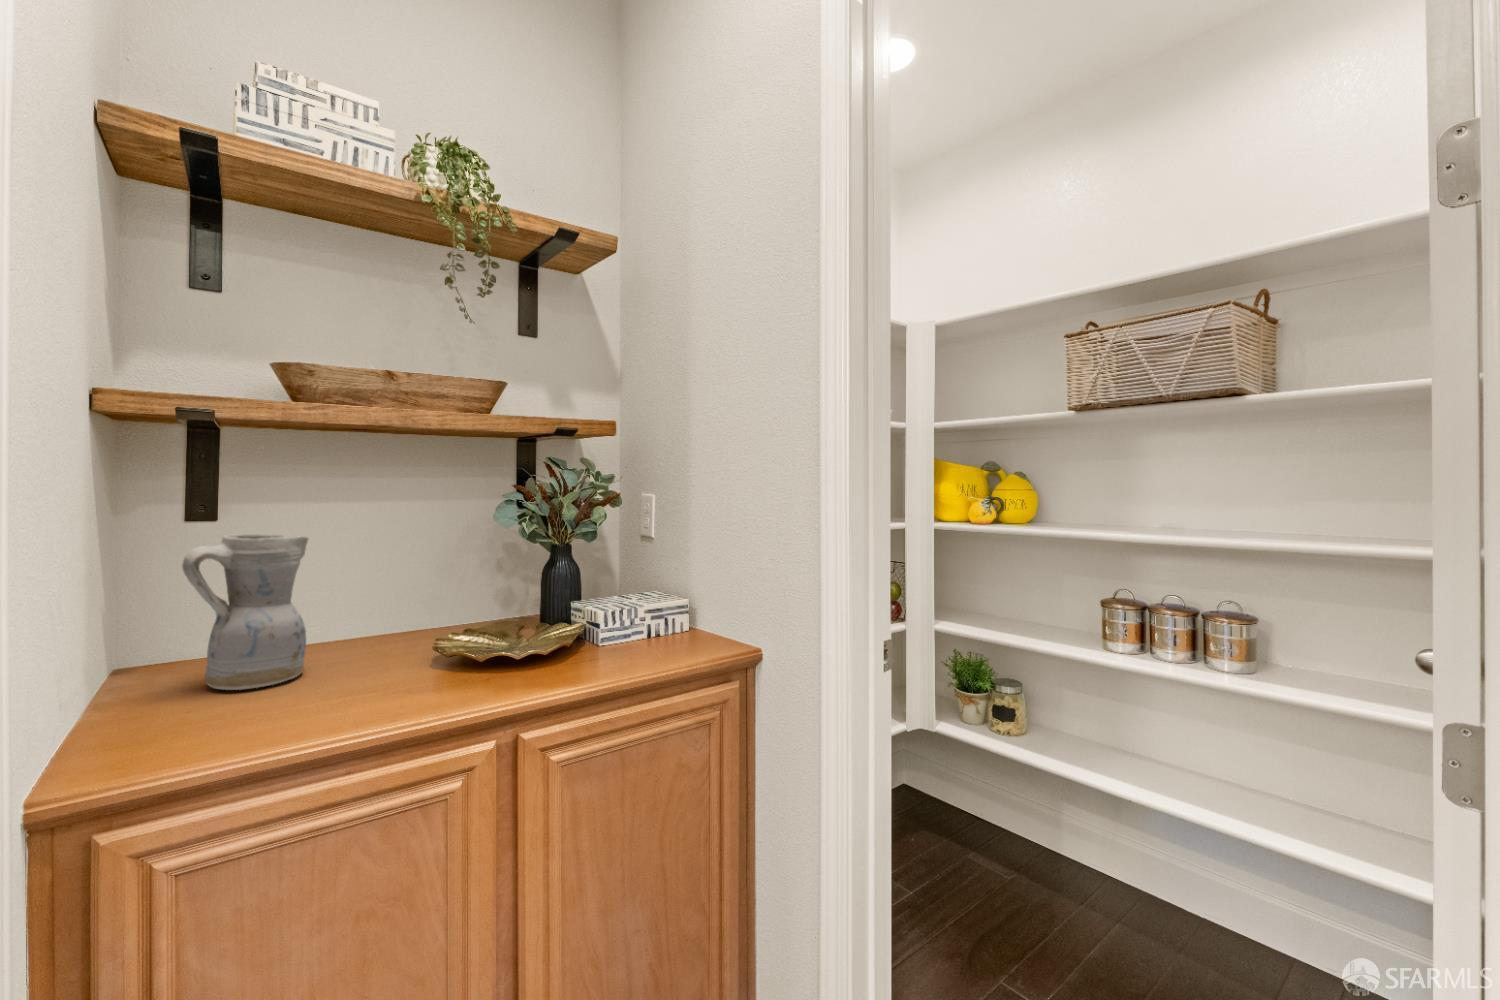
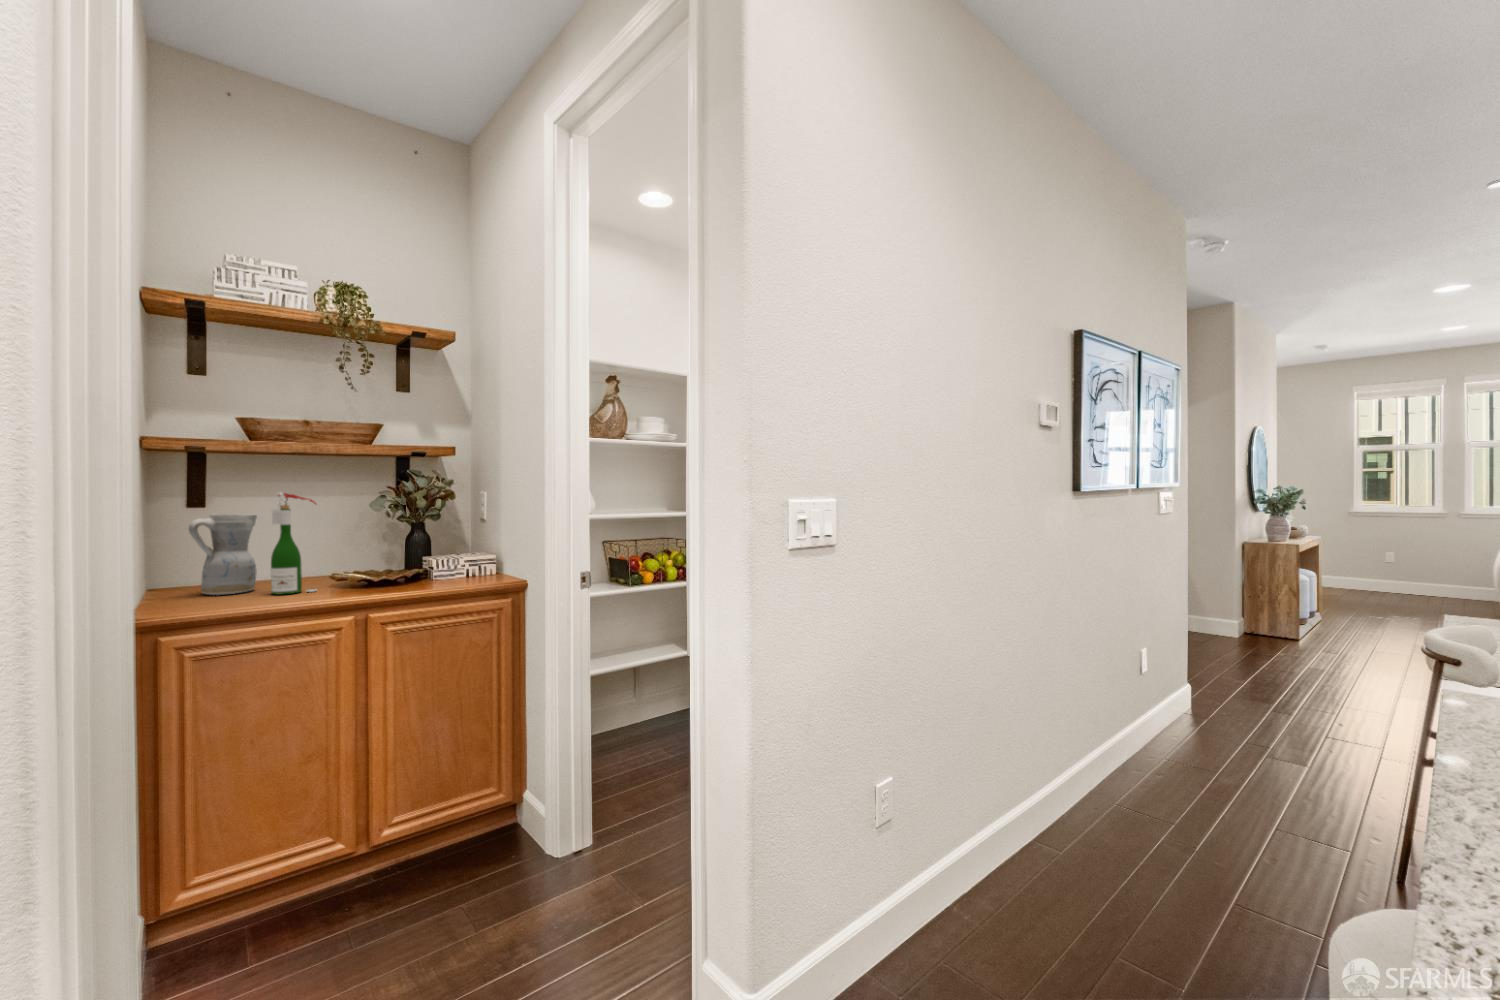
wine bottle: none [335,496,418,692] -> present [271,491,316,594]

